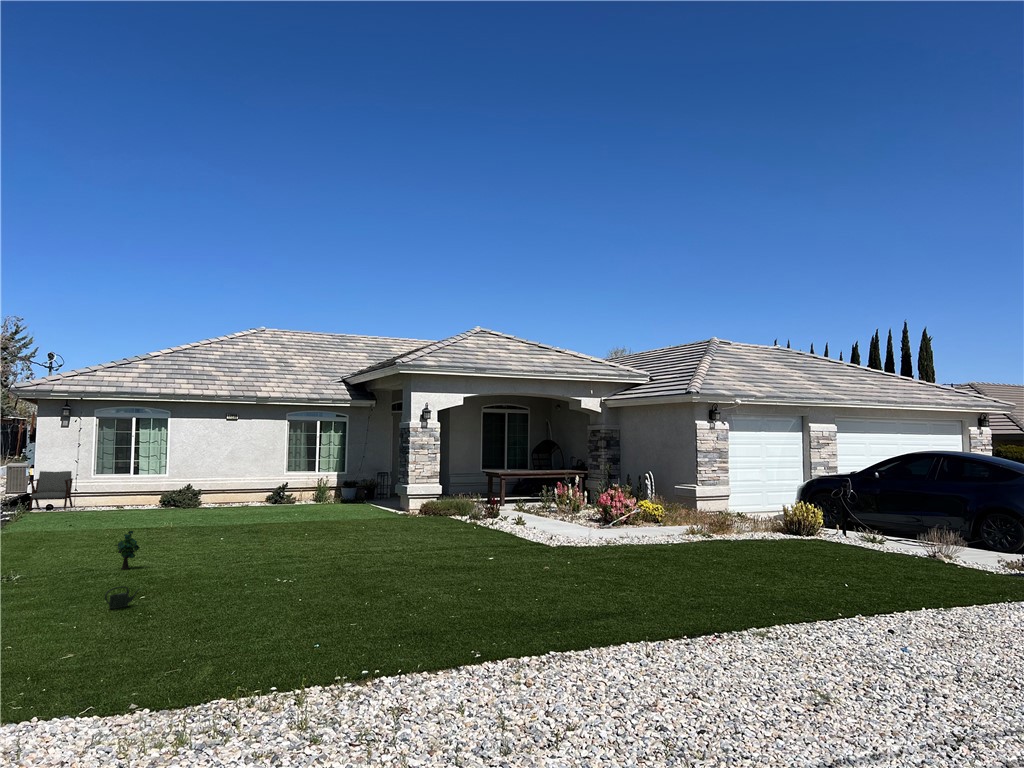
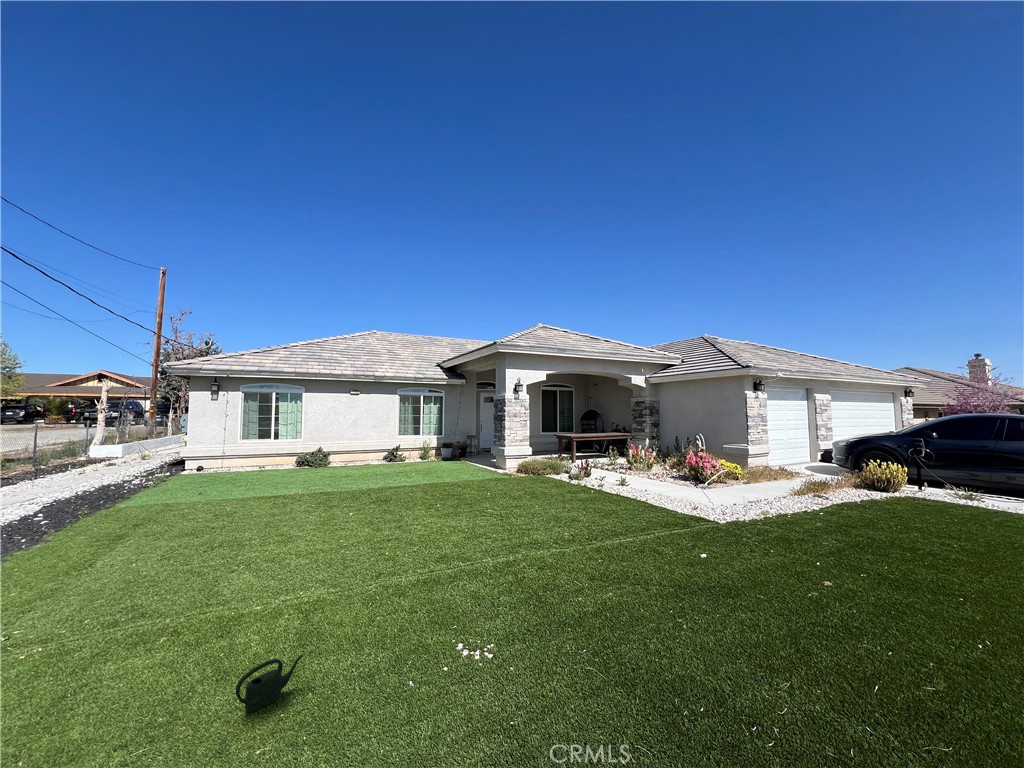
lounge chair: present [29,471,73,510] -> none [181,437,222,472]
decorative plant: present [115,531,140,570] -> none [256,517,289,567]

